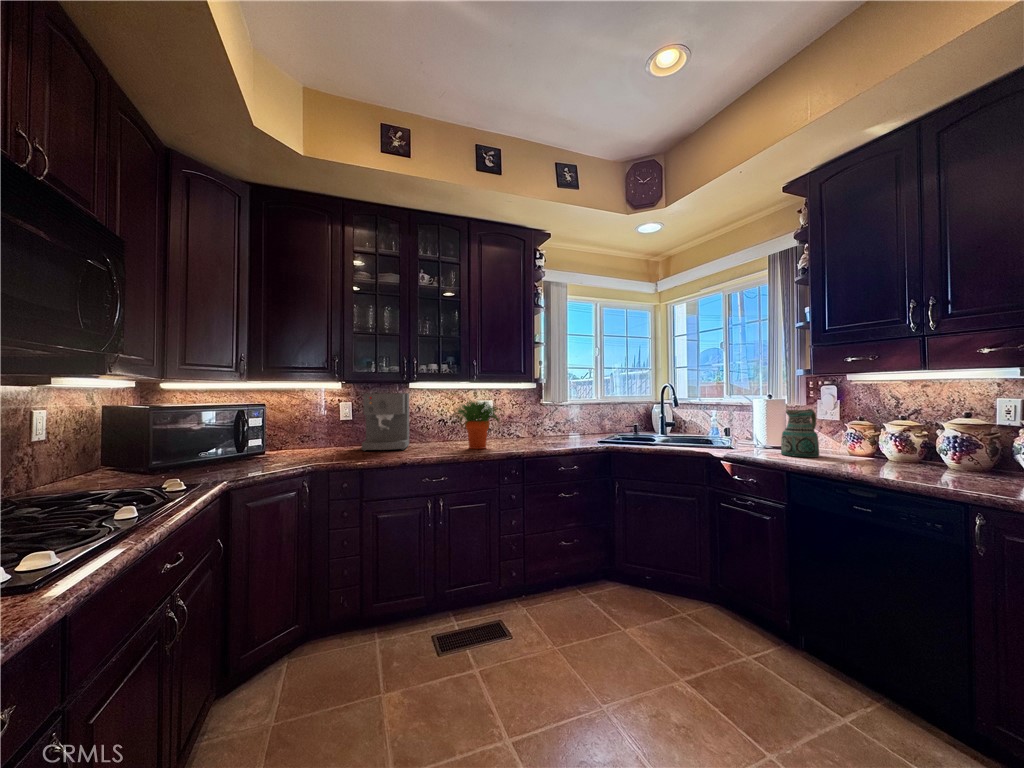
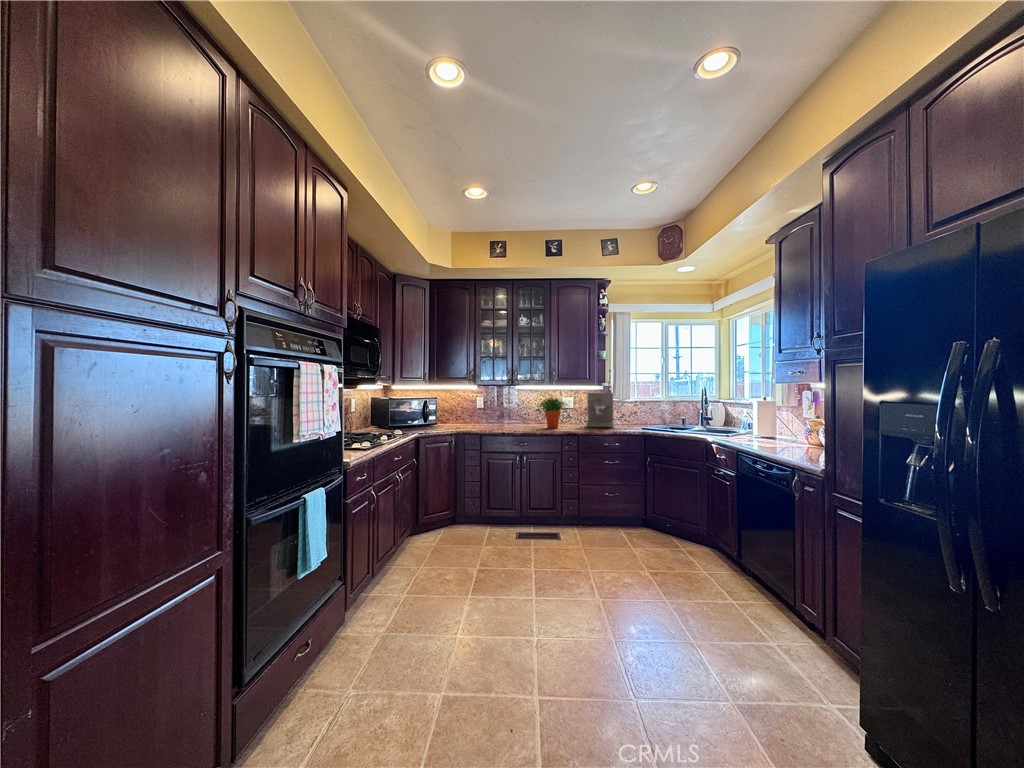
coffee maker: present [362,393,409,451] -> present [587,393,613,428]
ceramic pitcher: present [781,409,819,457] -> none [757,408,791,443]

